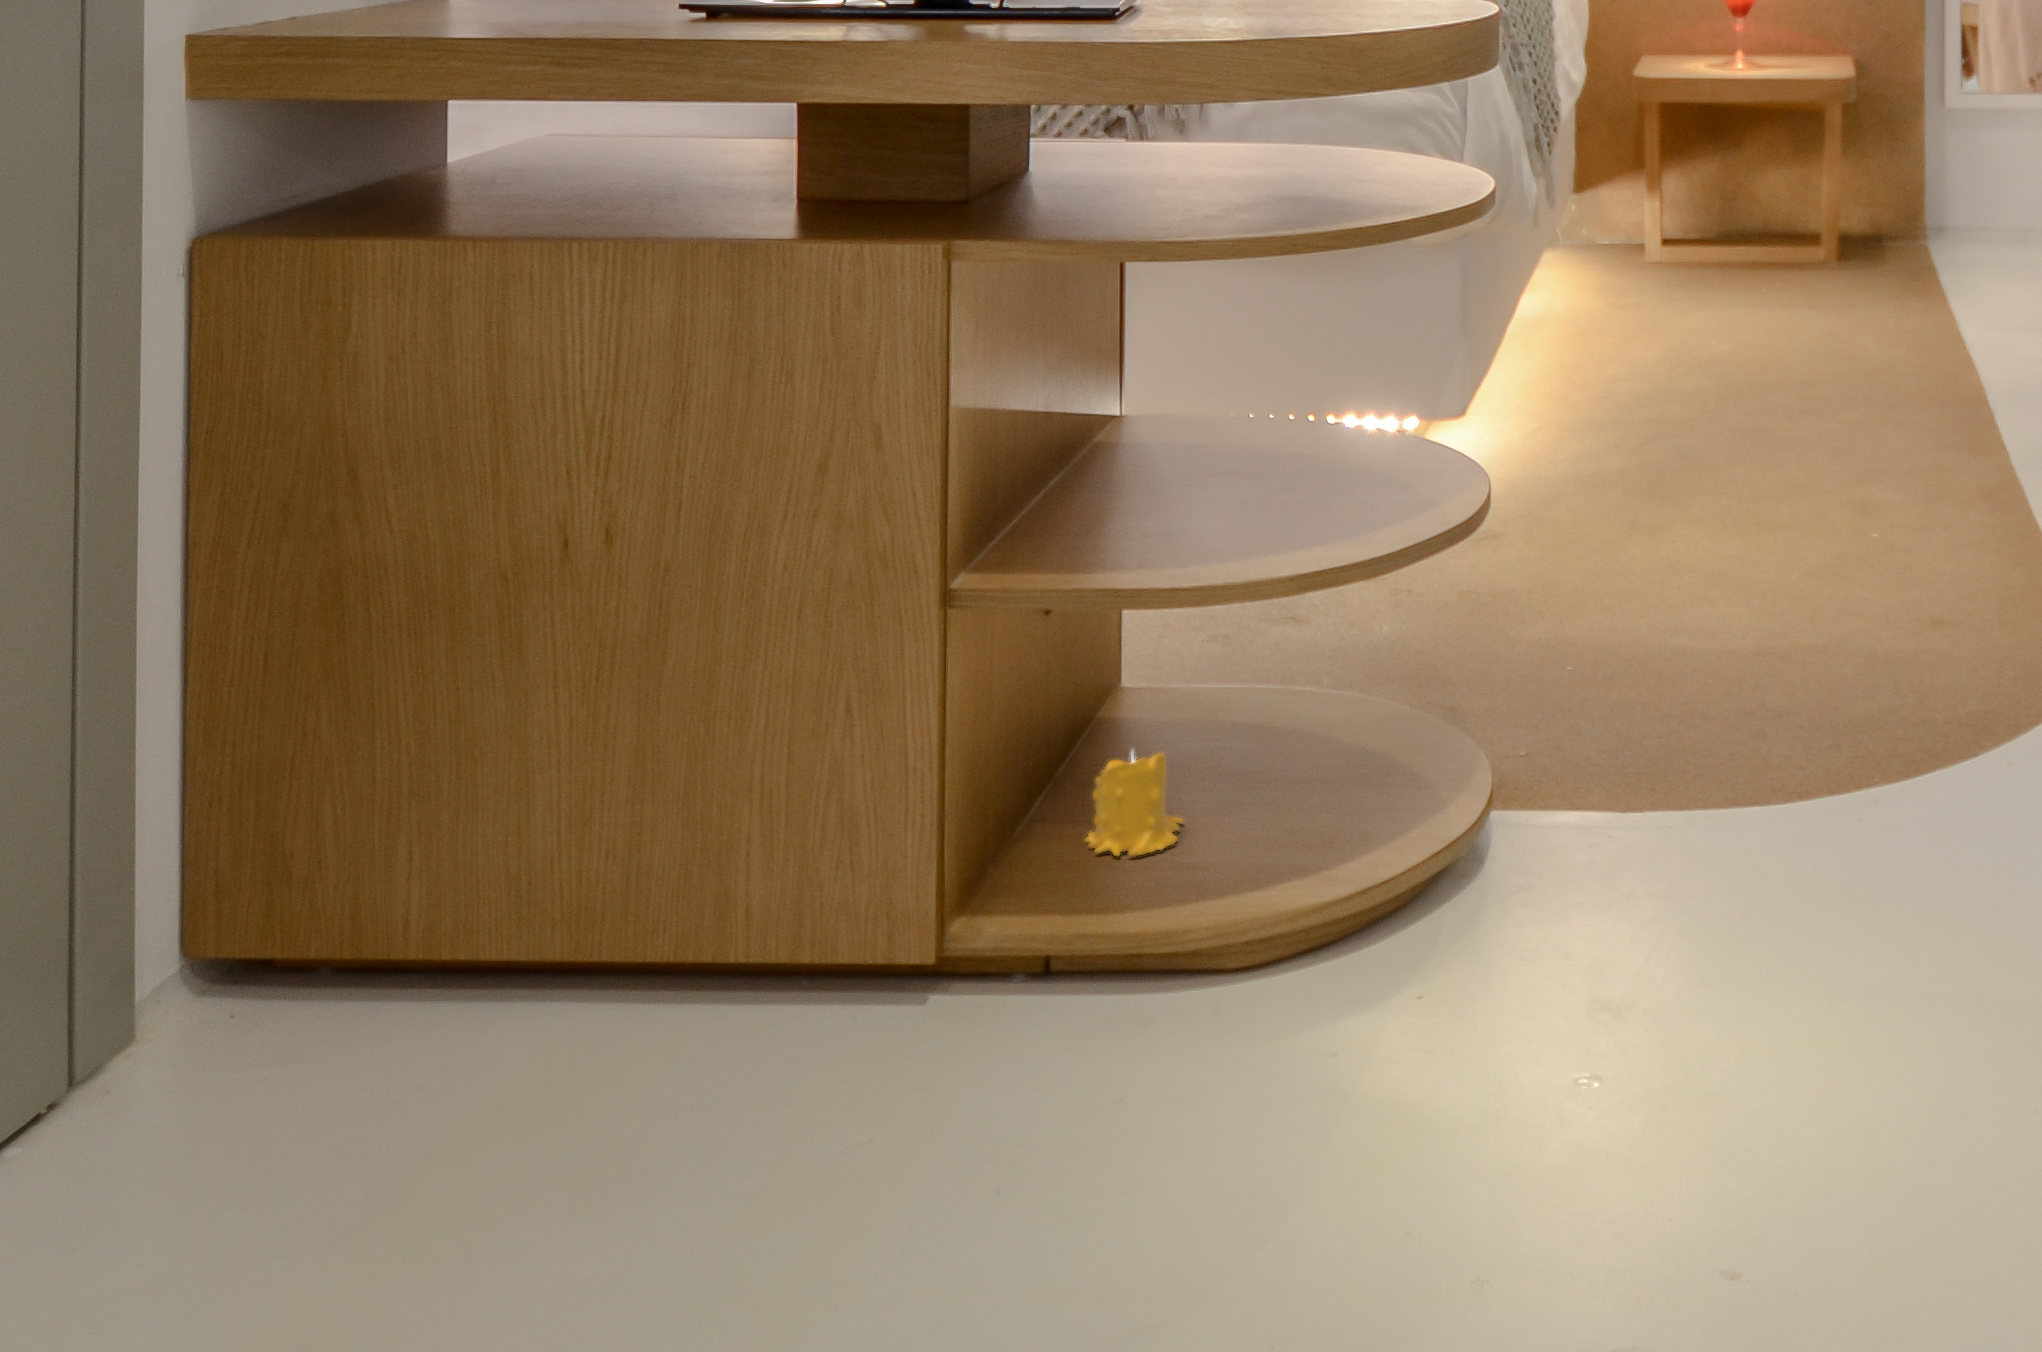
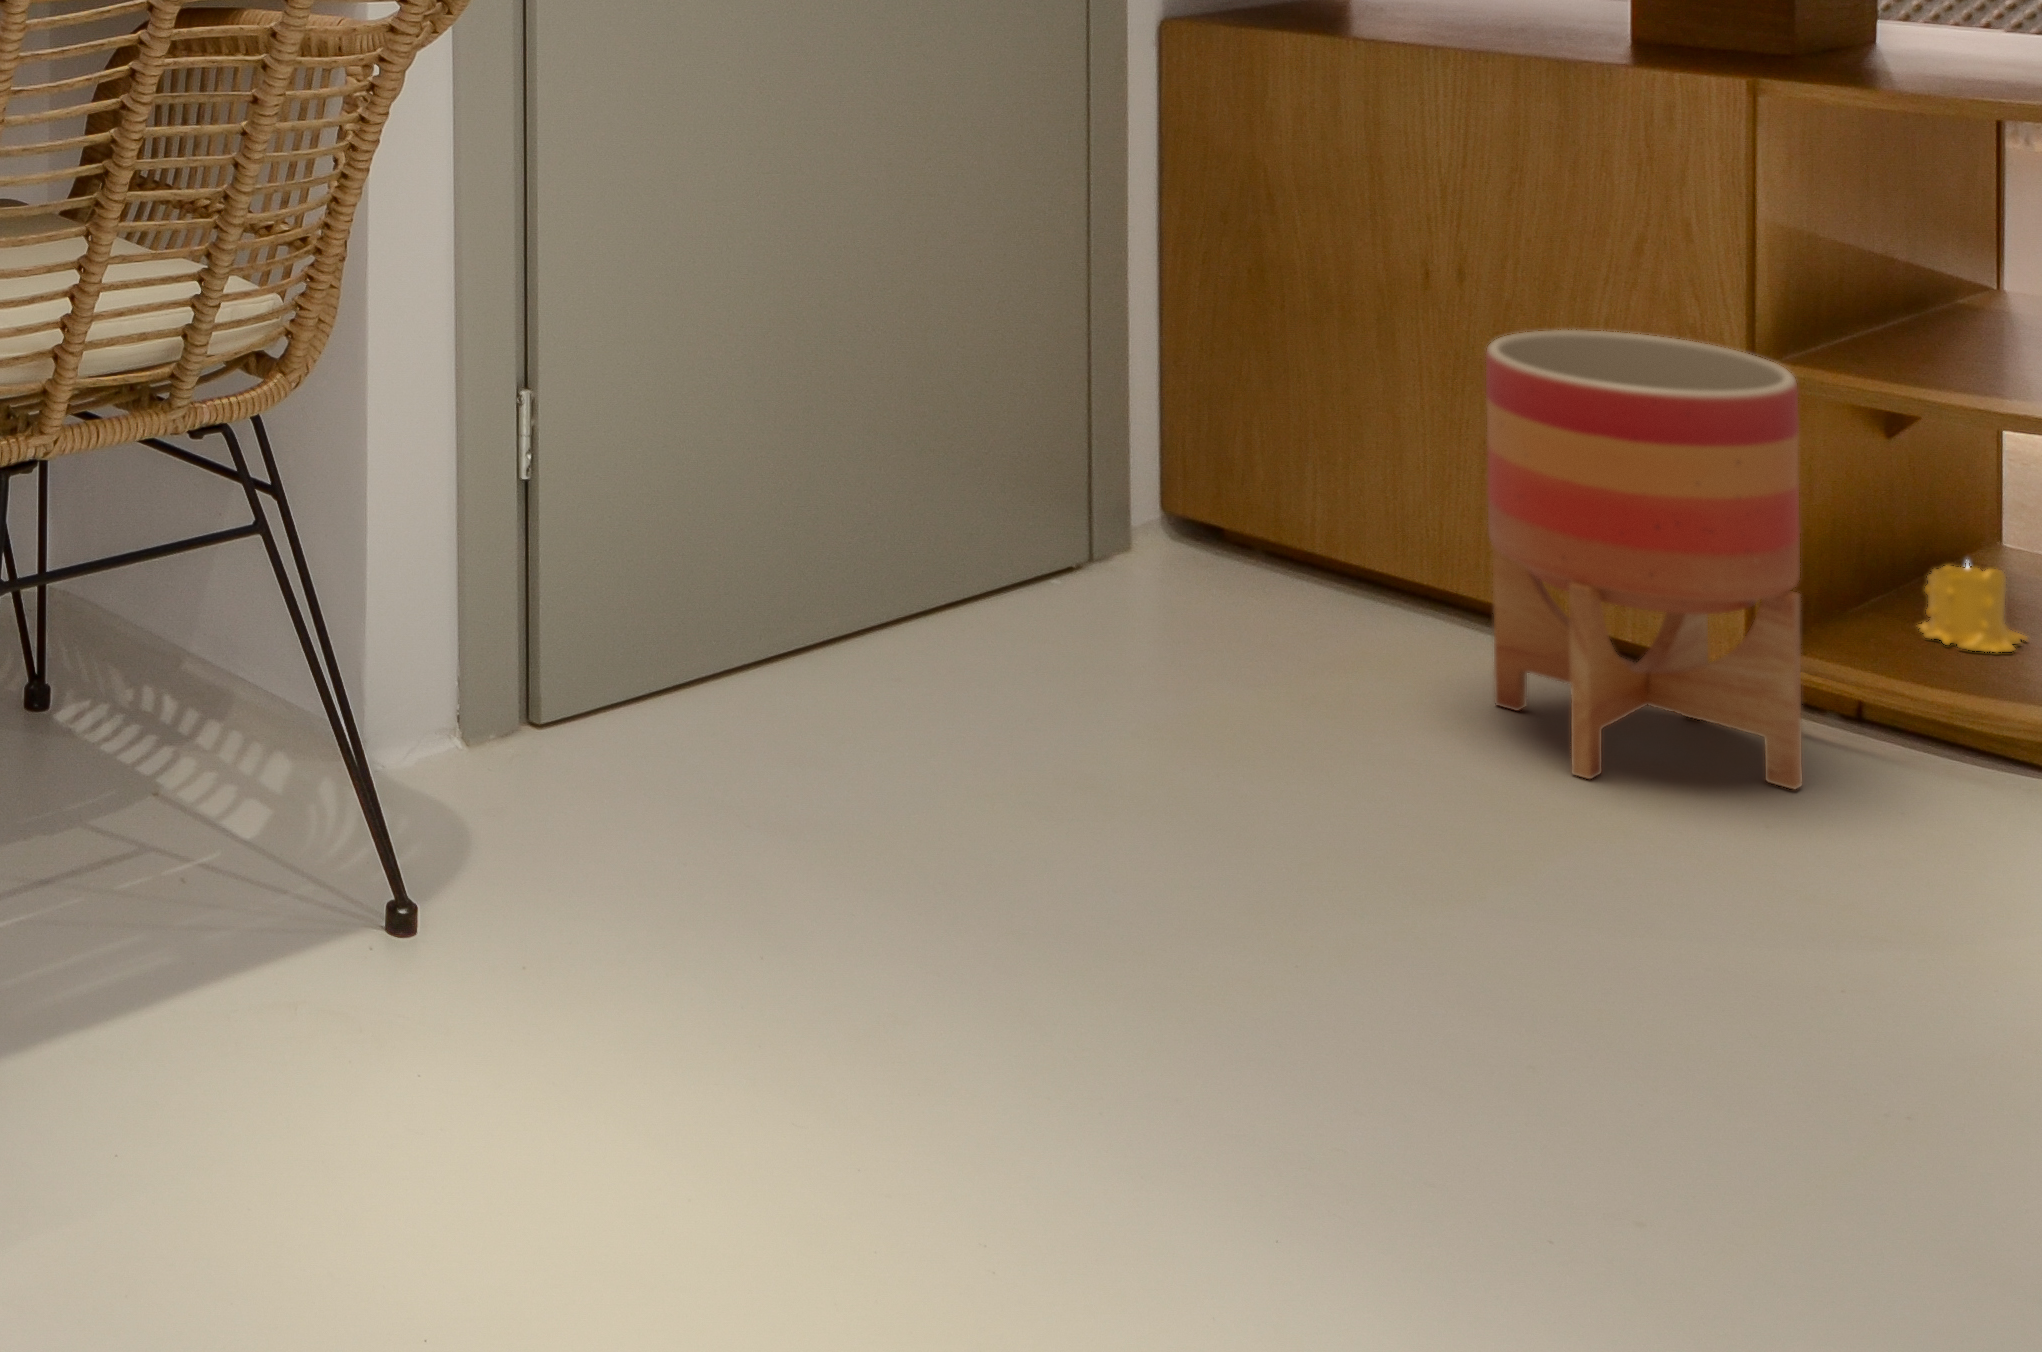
planter: none [656,571,1013,1197] -> present [1486,330,1802,789]

